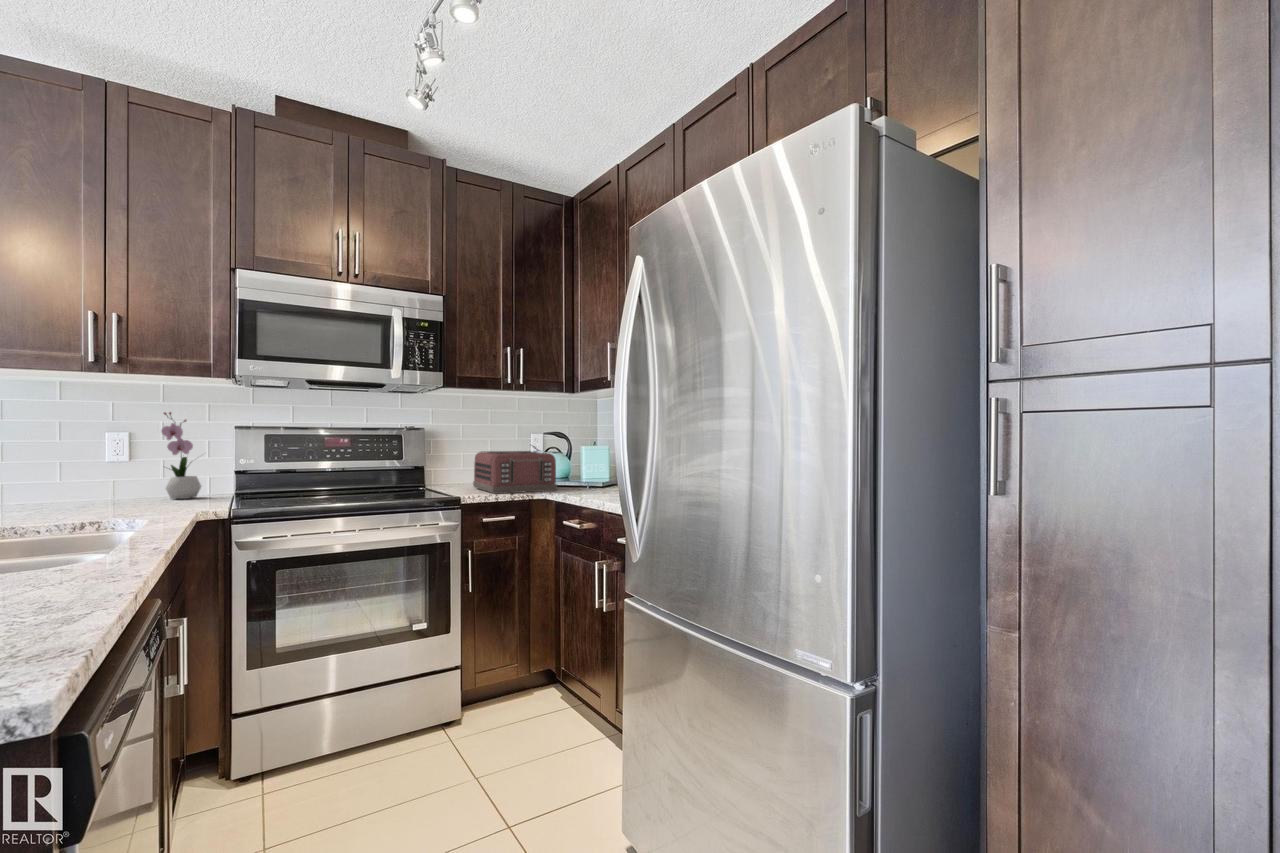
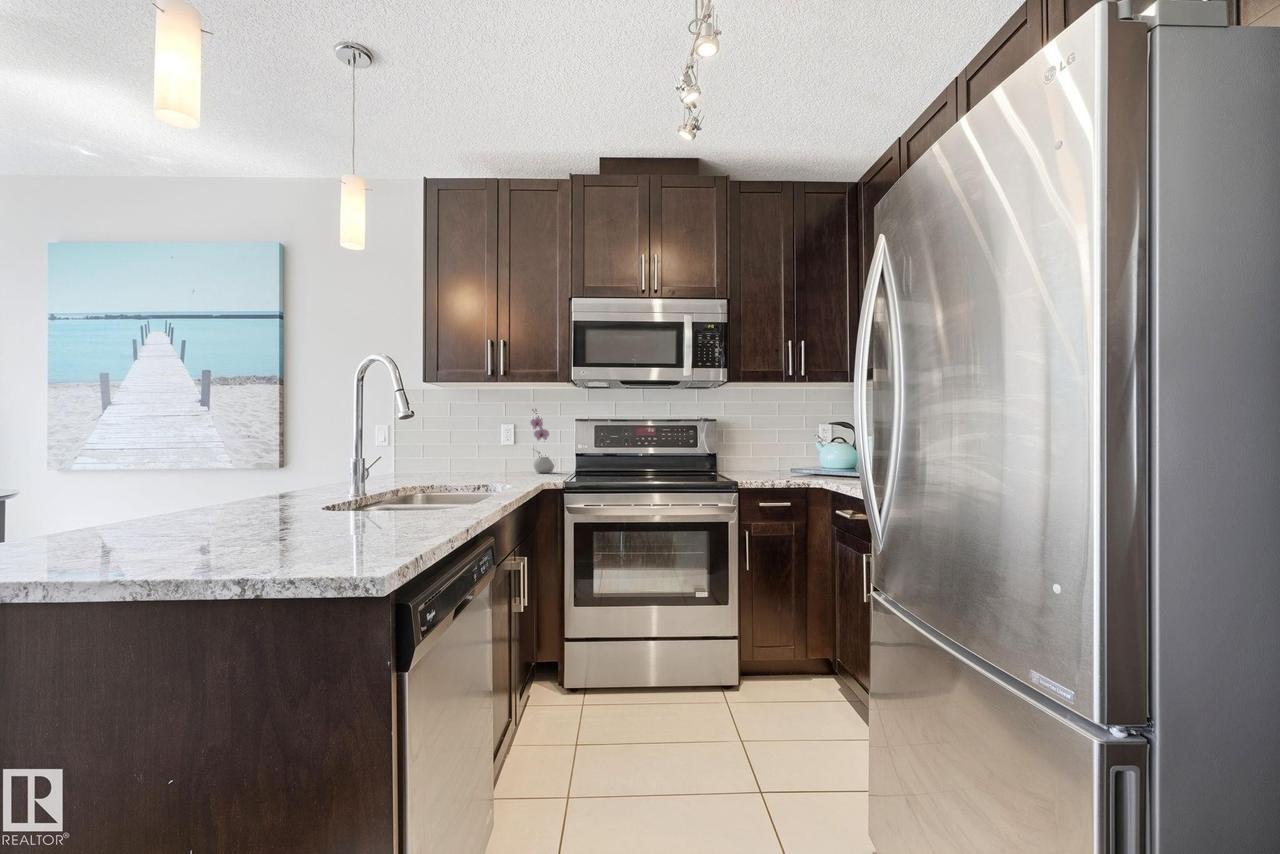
toaster: present [473,451,557,494] -> none [757,442,836,481]

